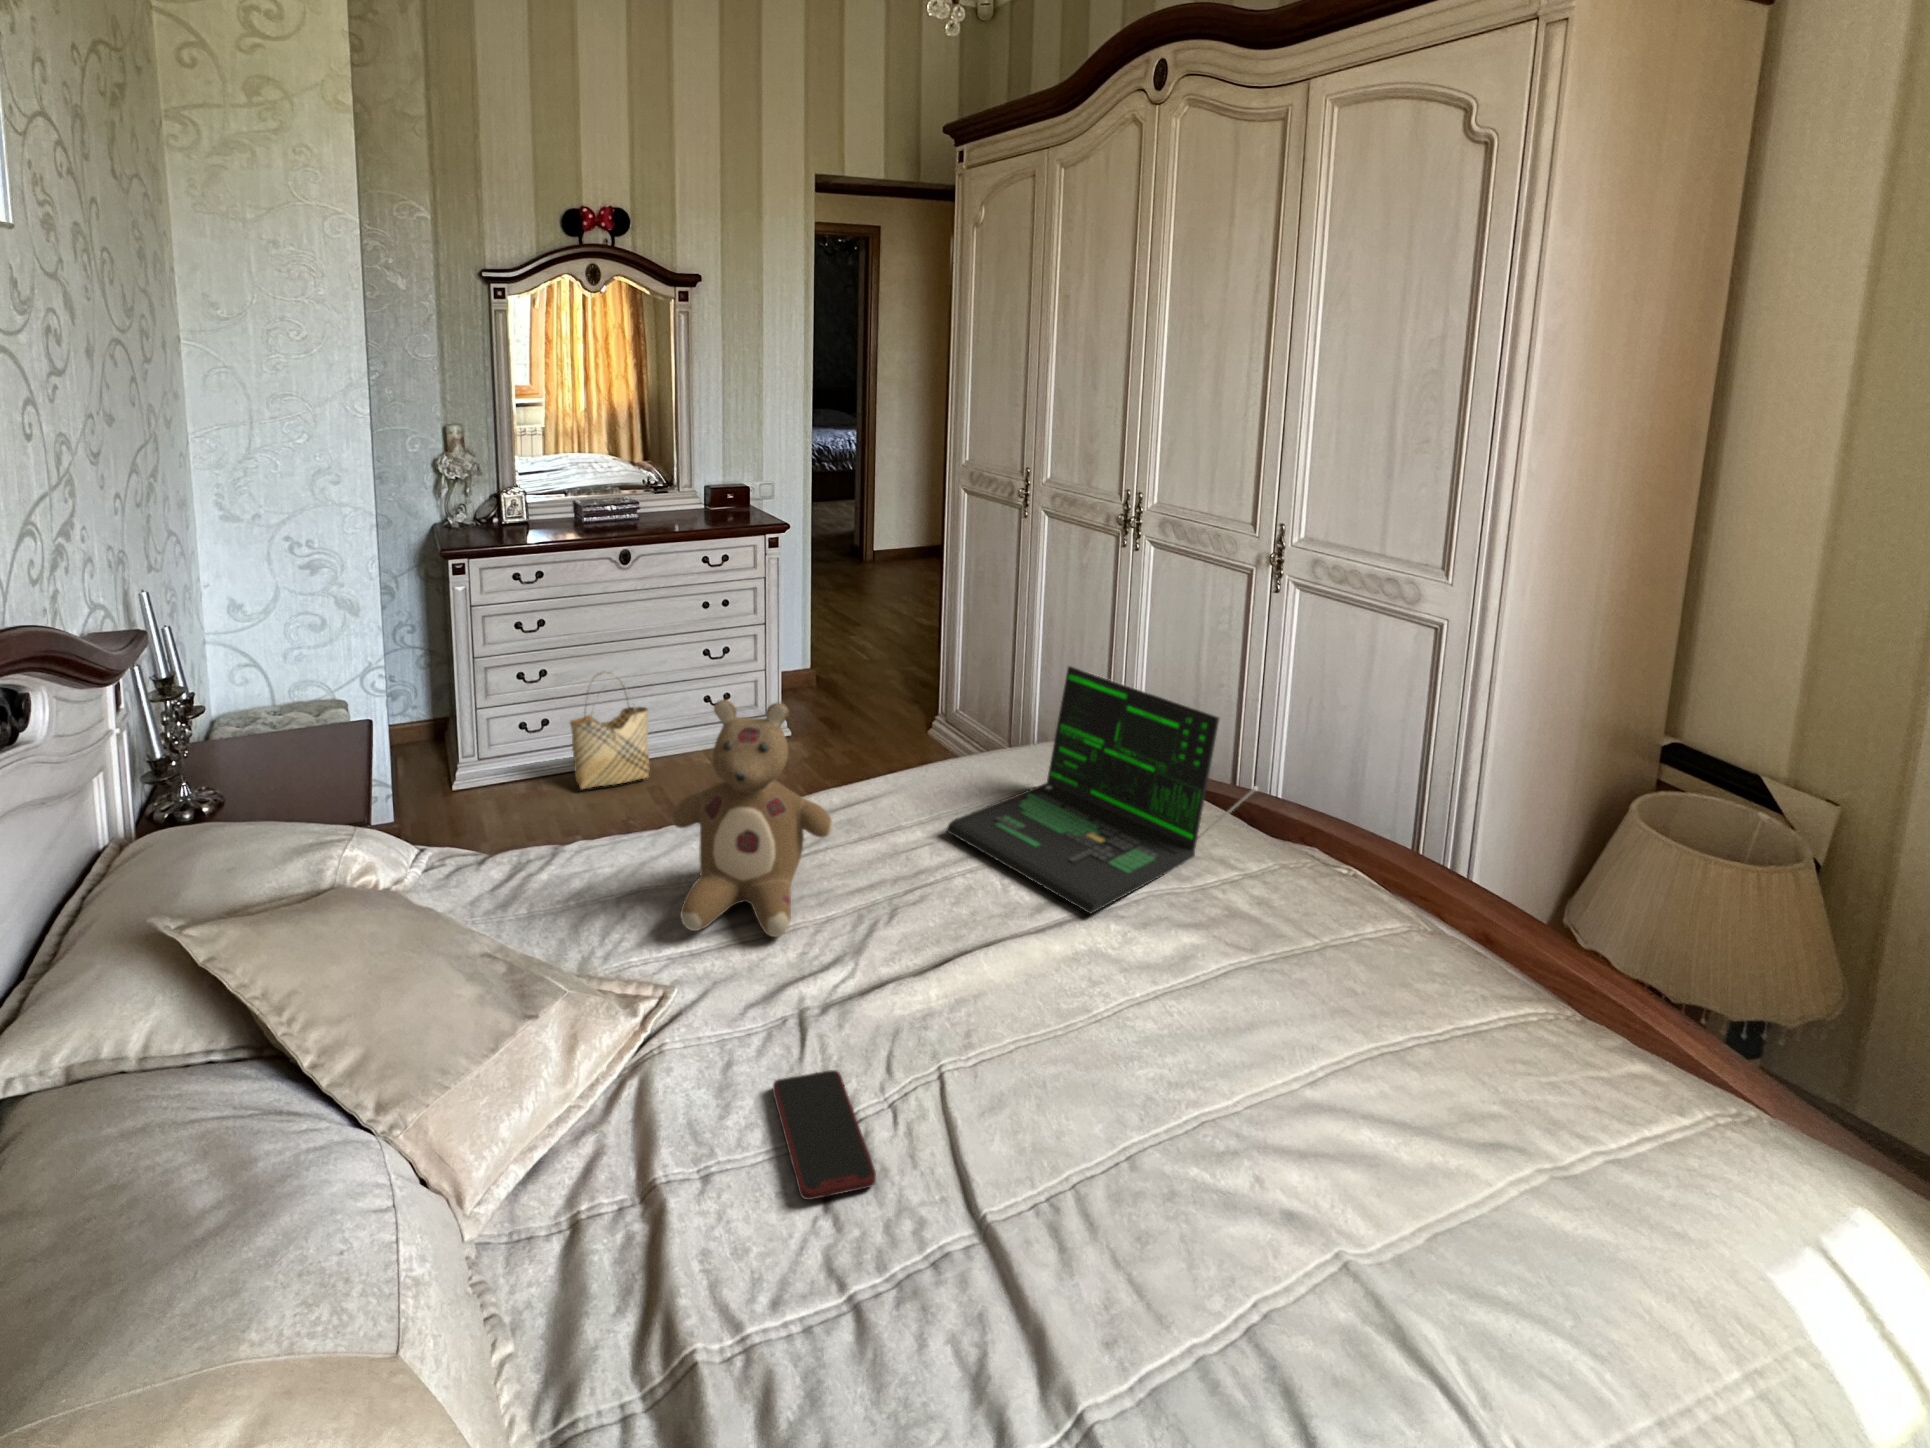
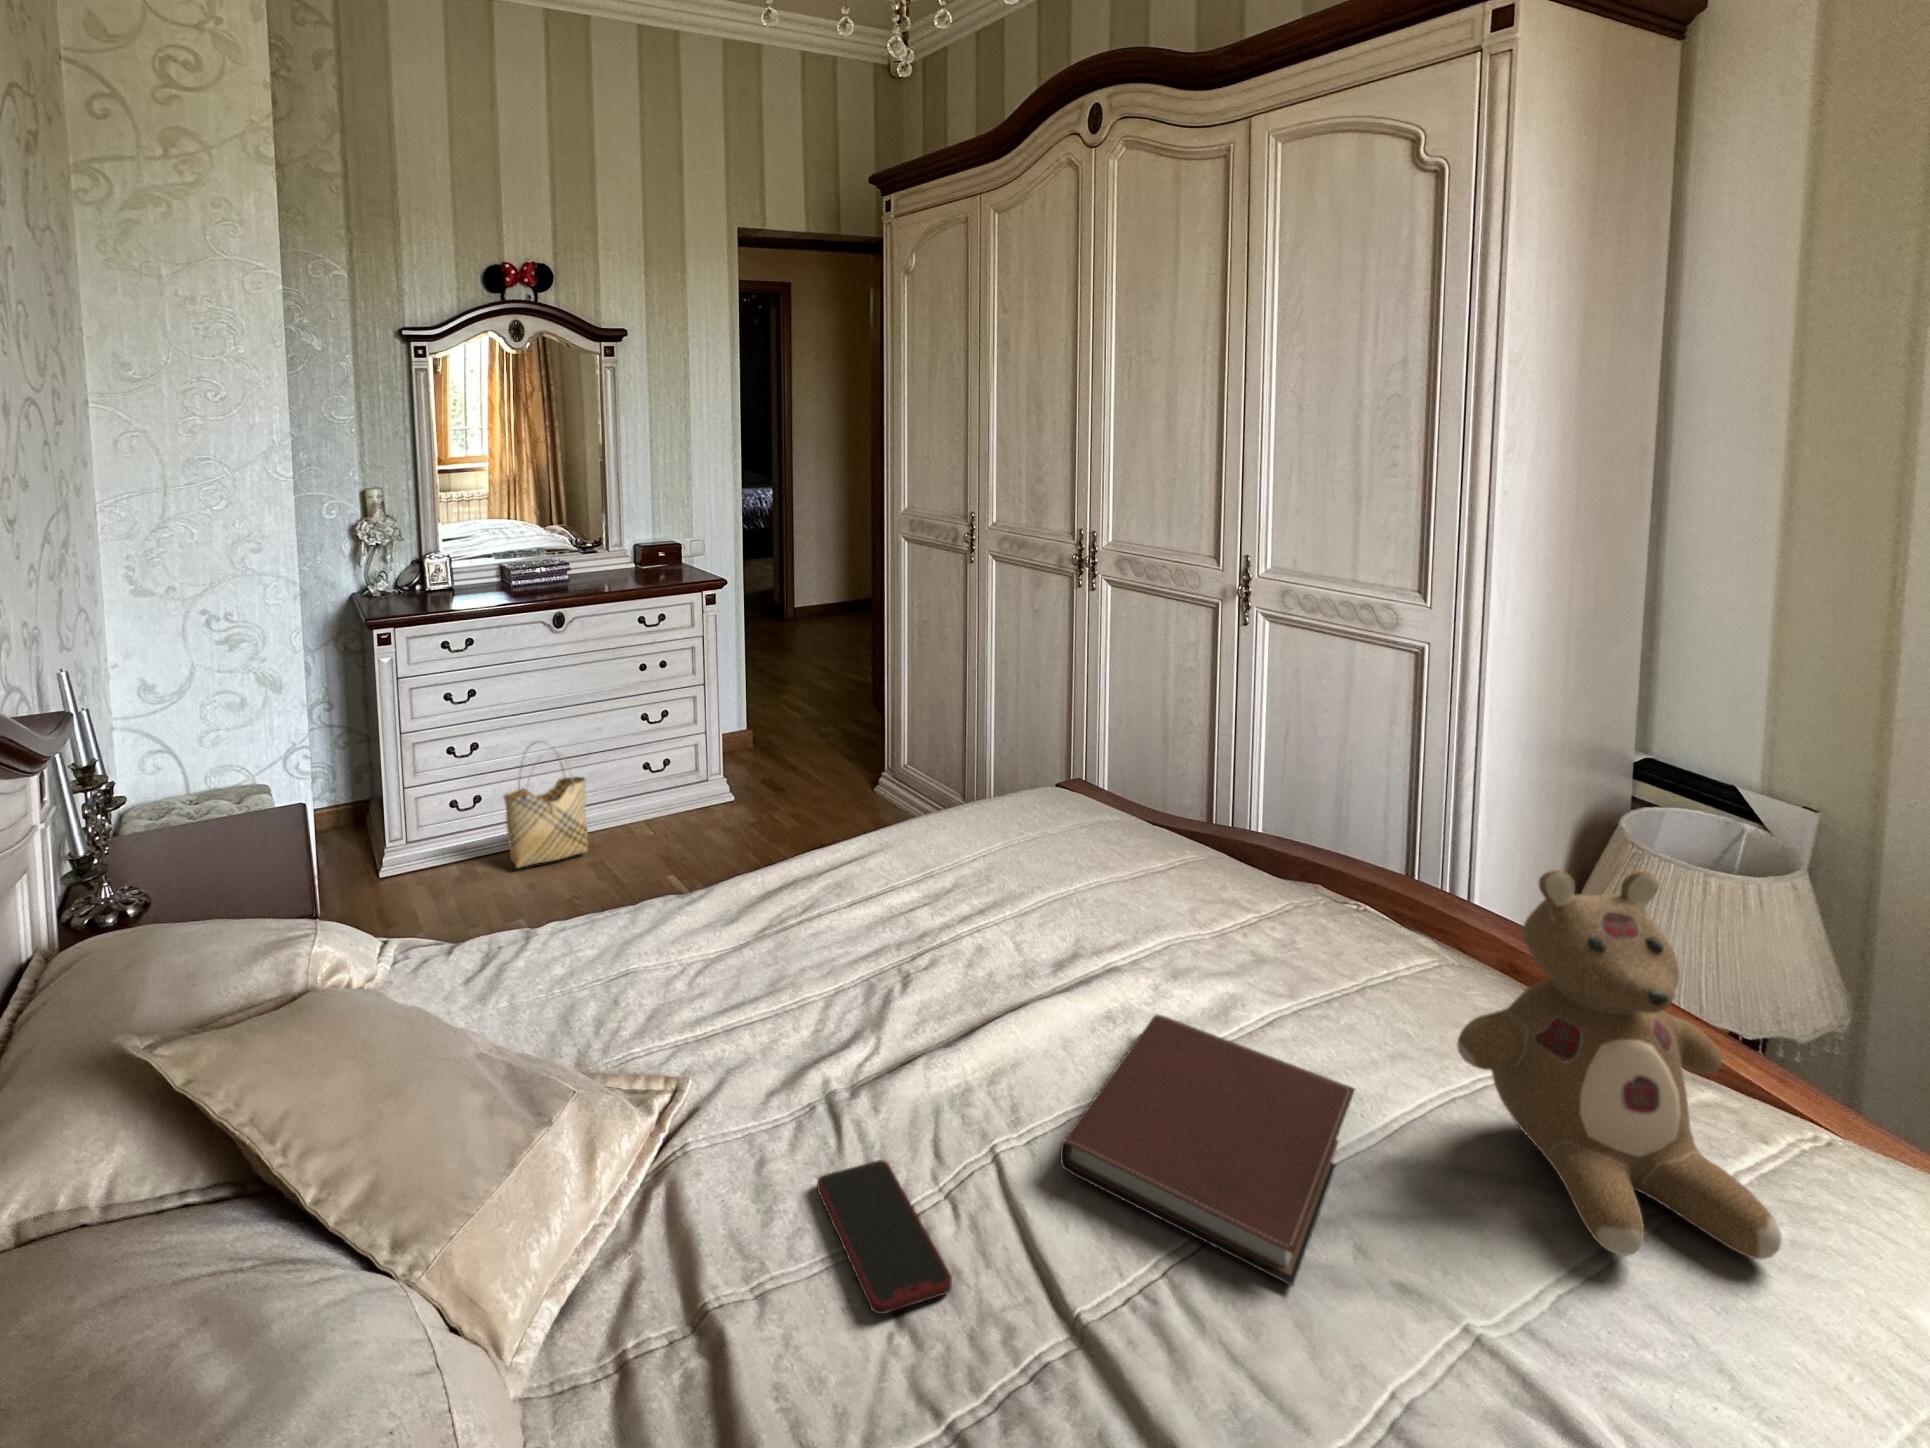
laptop: present [946,666,1258,914] -> none [948,708,1274,969]
stuffed bear: present [672,700,833,937] -> present [1457,870,1781,1259]
notebook: none [995,958,1285,1205] -> present [1060,1015,1355,1286]

